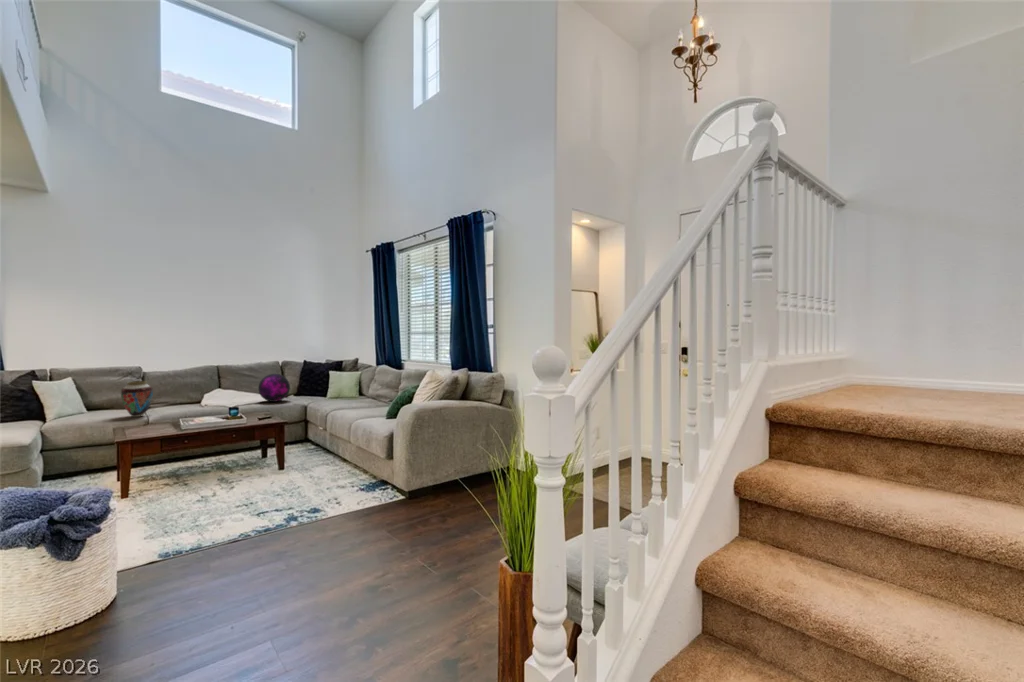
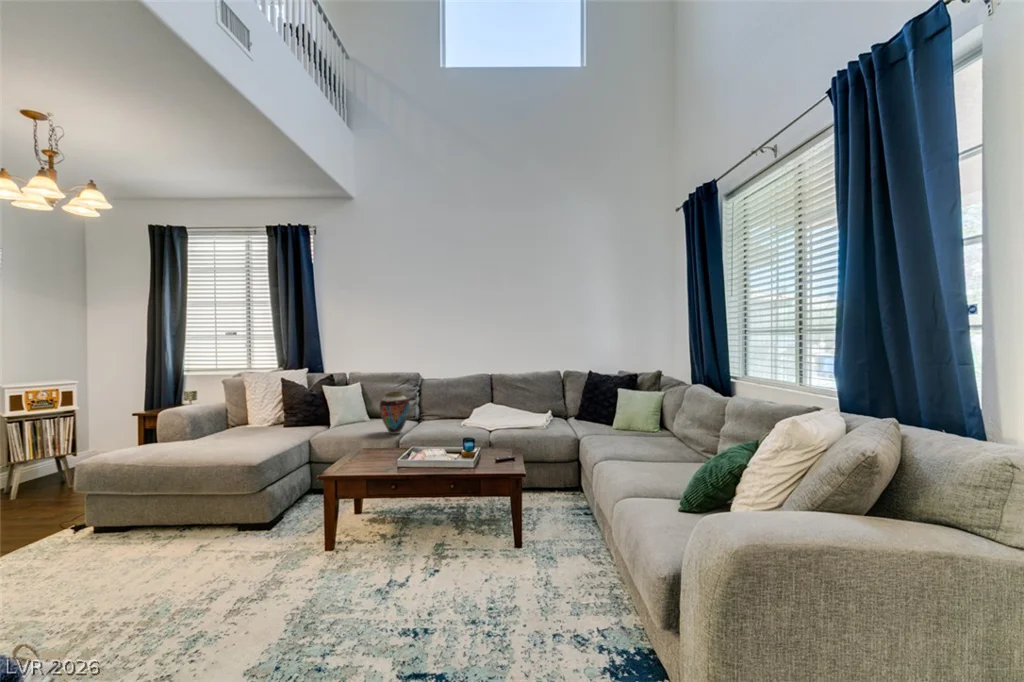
decorative orb: present [258,374,290,402] -> none [528,389,565,427]

